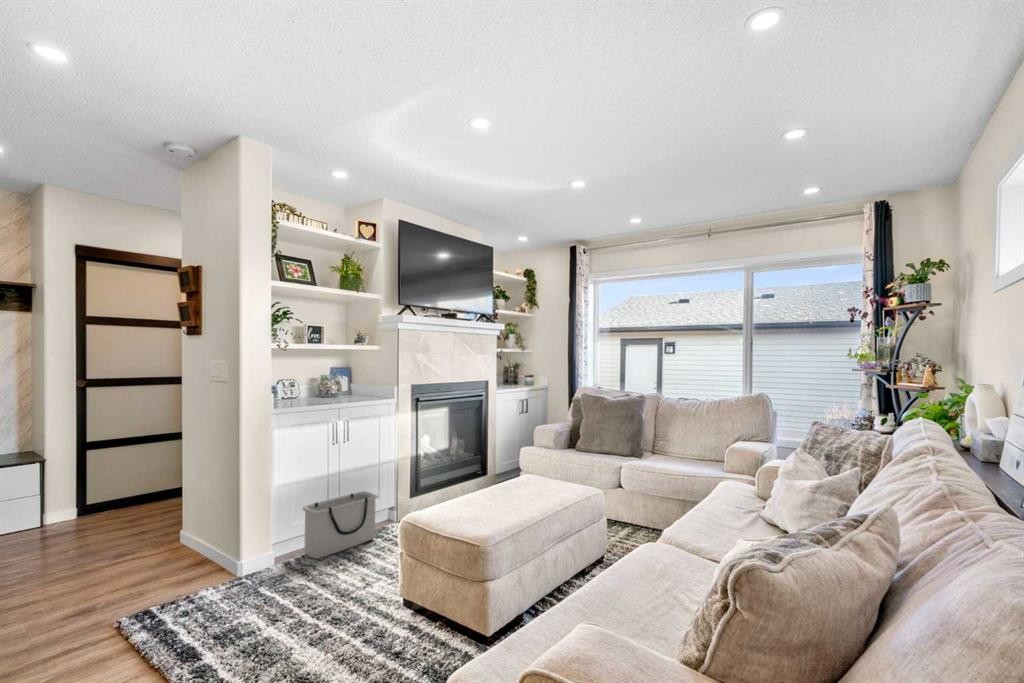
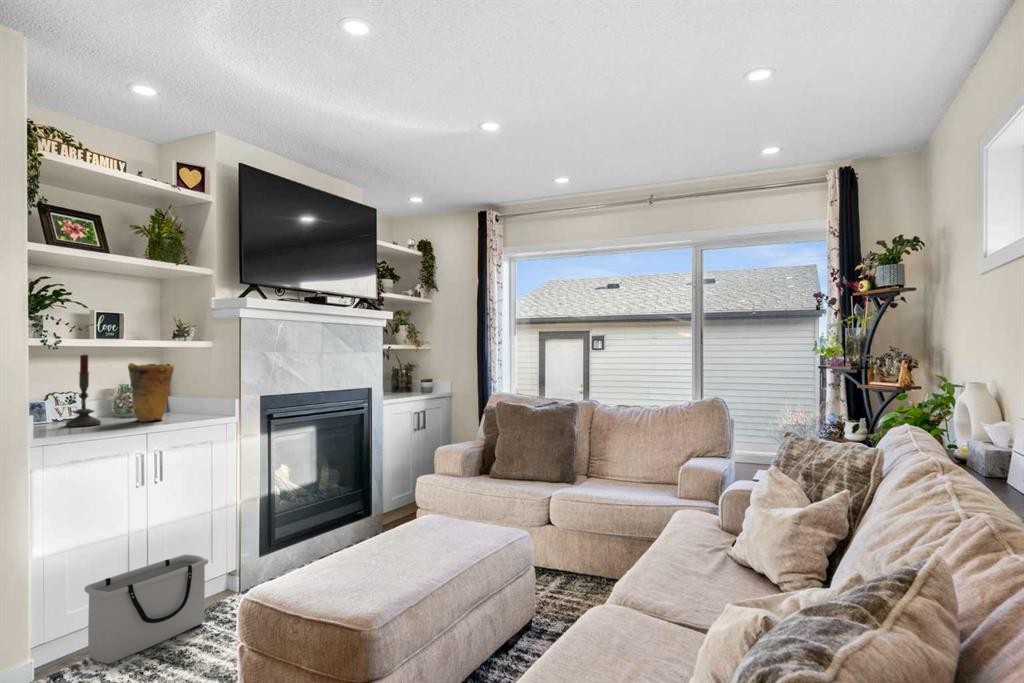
candle: none [291,353,312,401] -> present [66,355,101,426]
vase: none [328,360,356,399] -> present [128,363,174,421]

